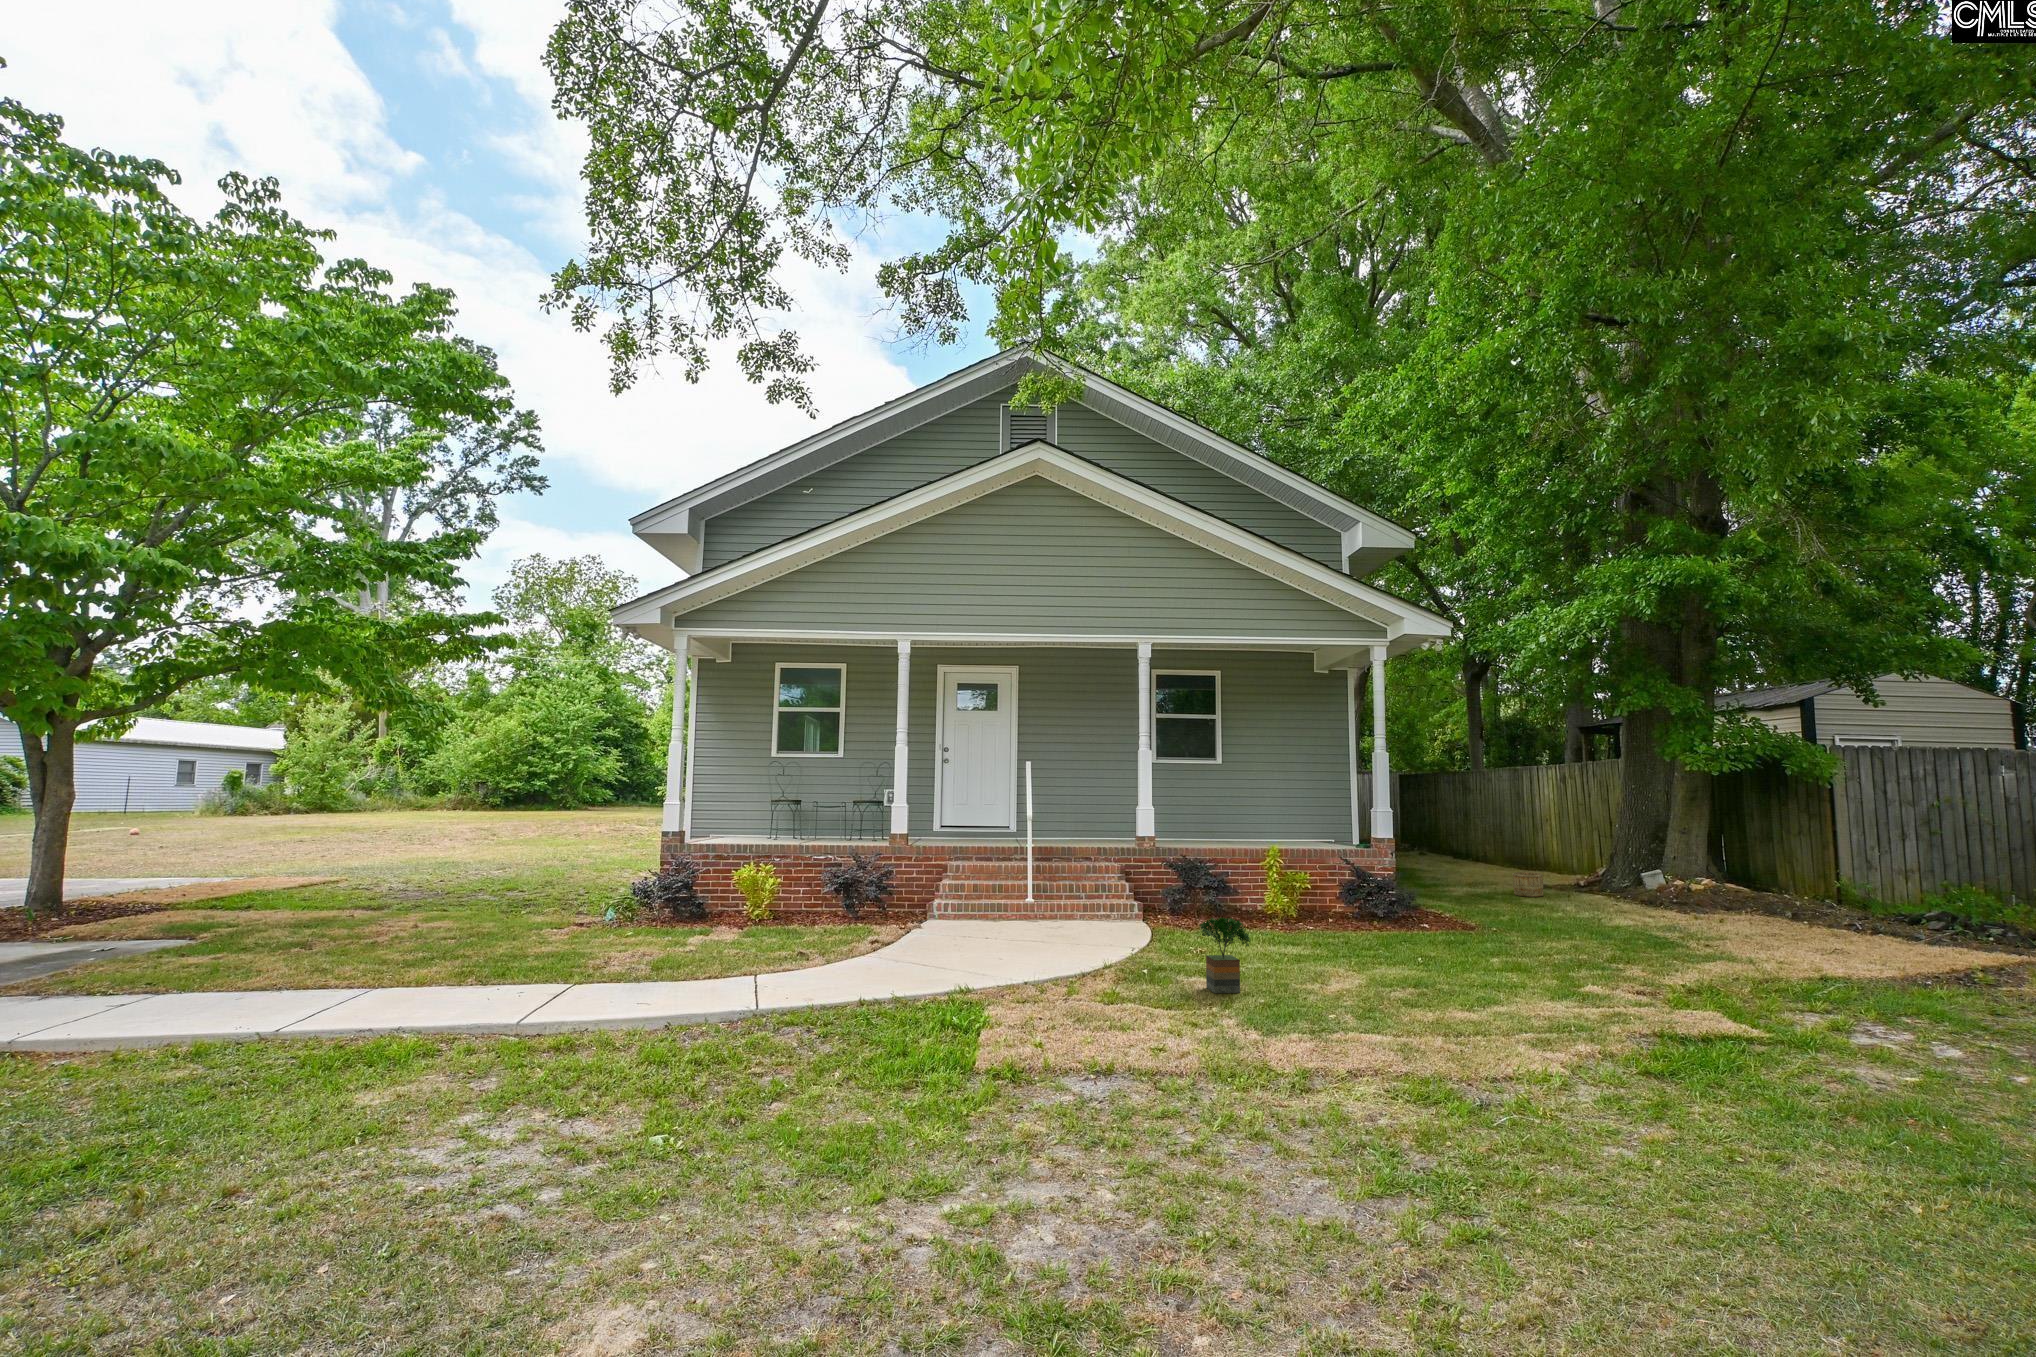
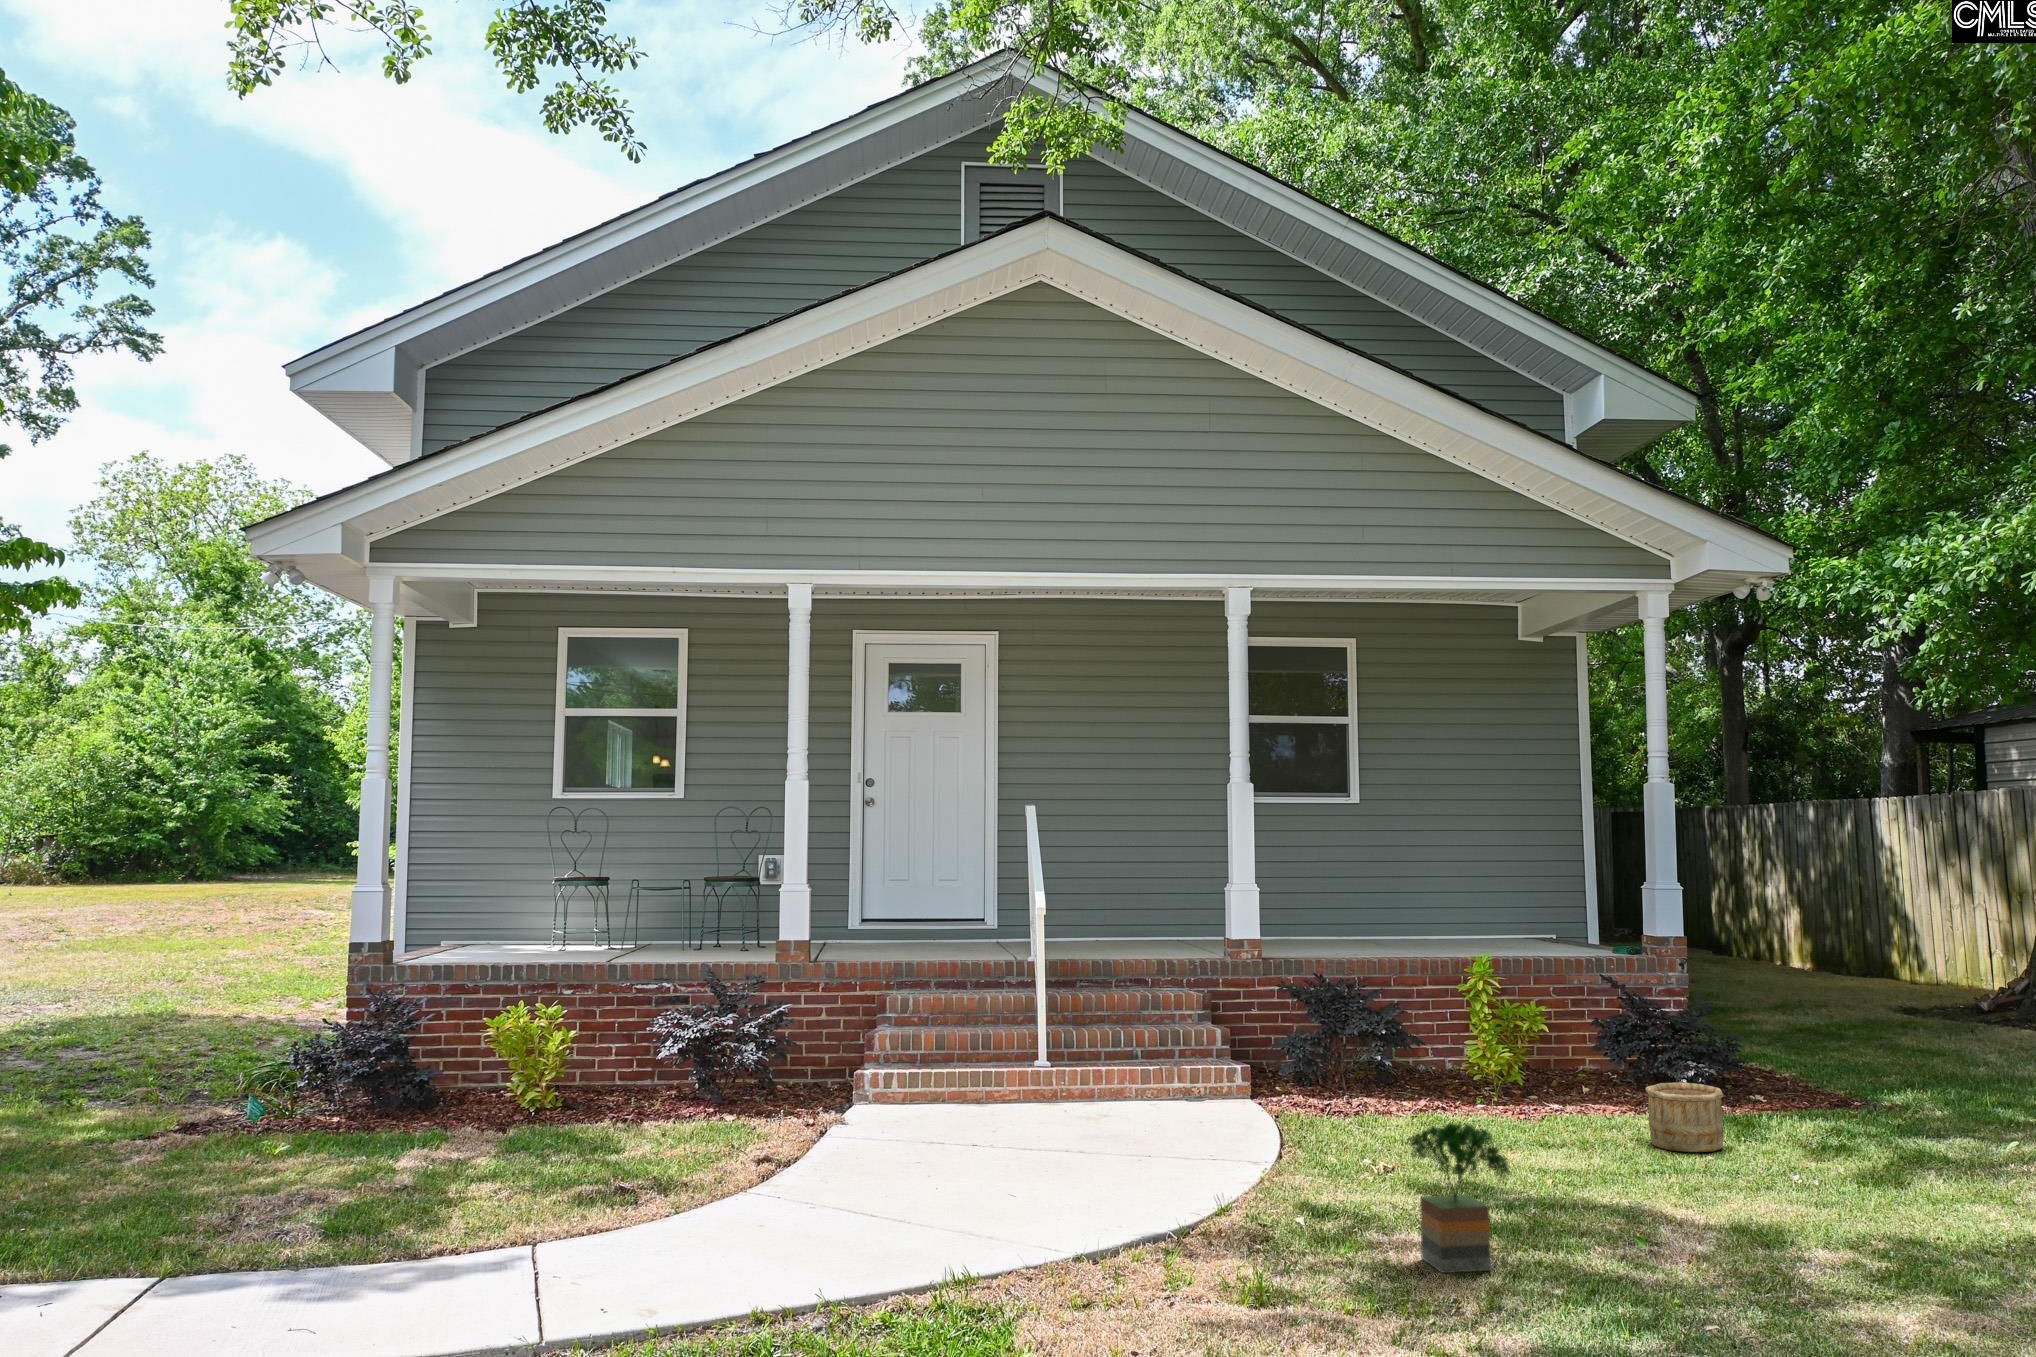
wooden bucket: present [1512,872,1543,897] -> present [1645,1082,1724,1152]

